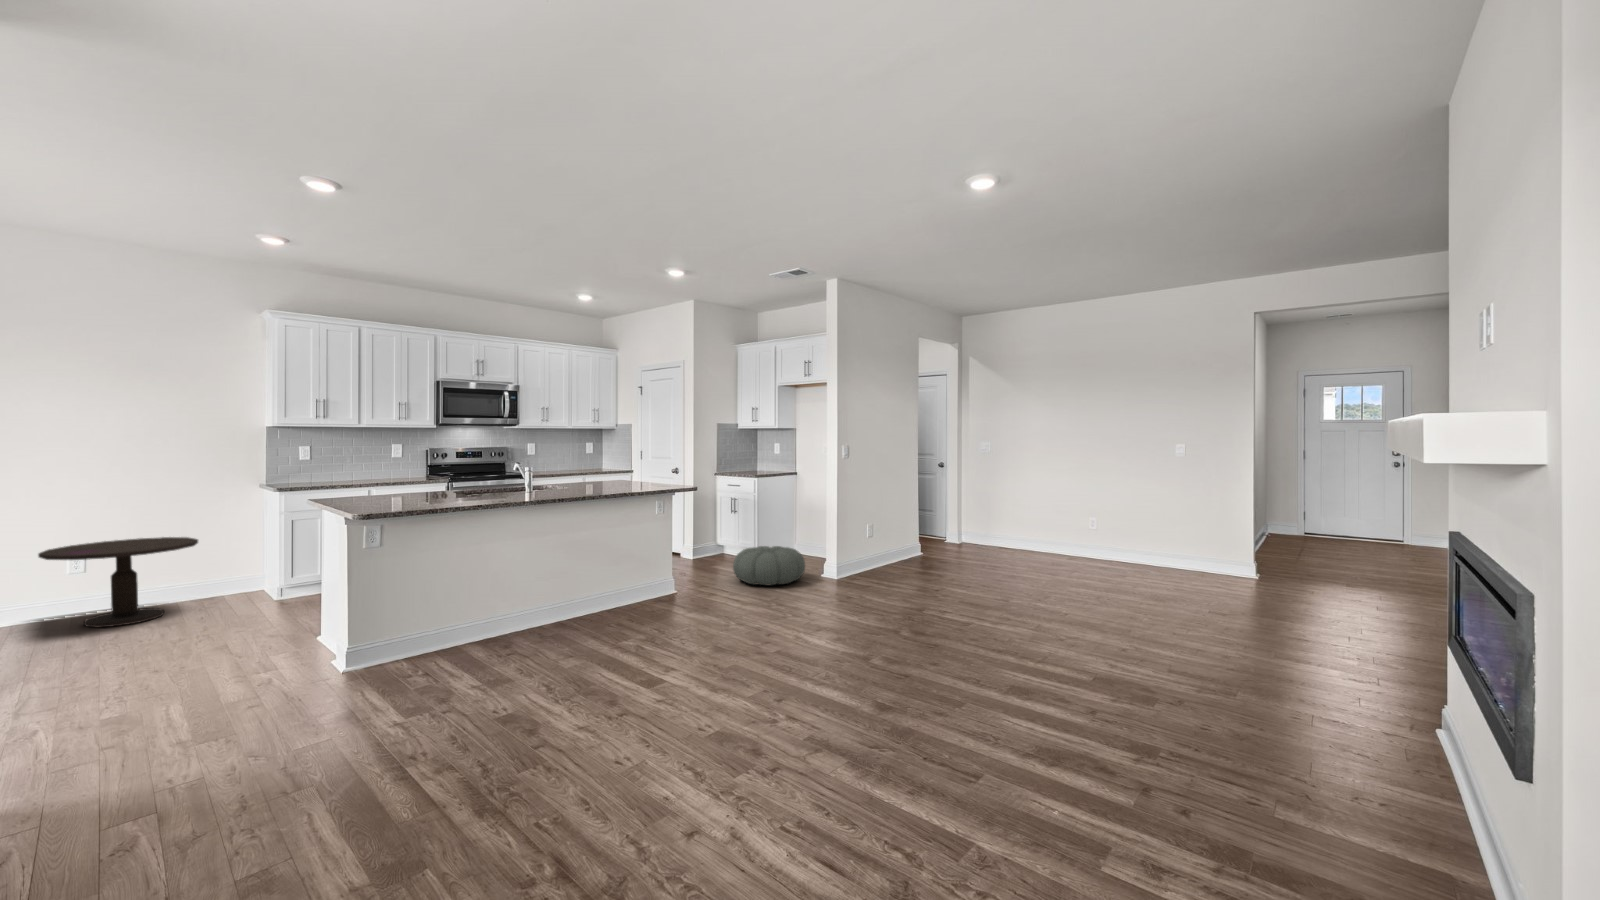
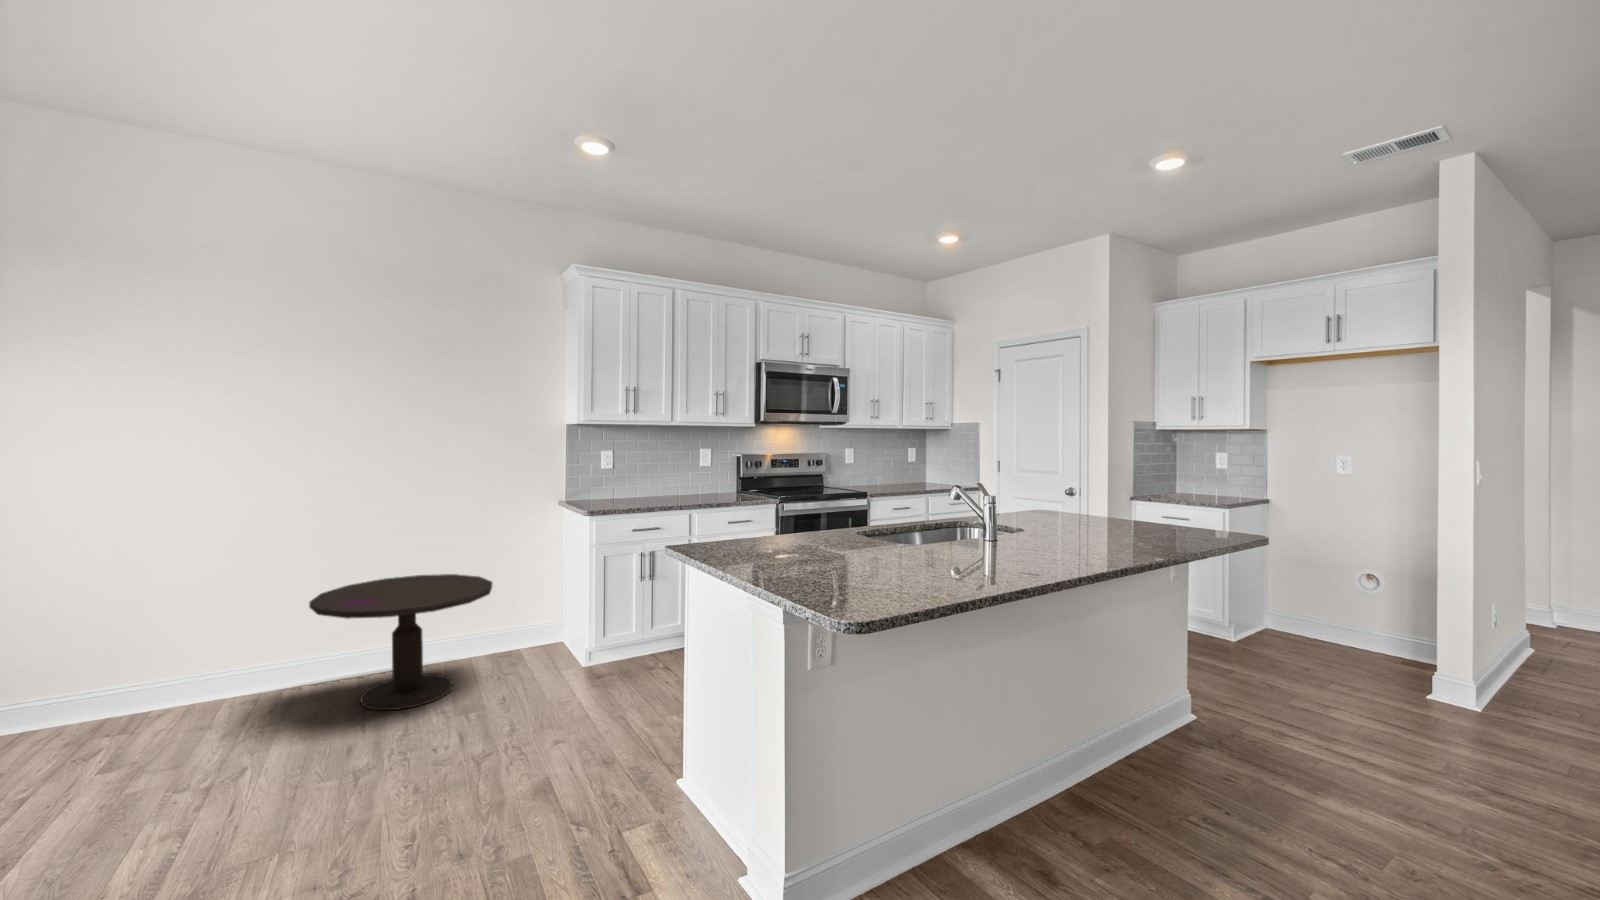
pouf: present [733,546,805,585] -> none [1250,629,1408,711]

